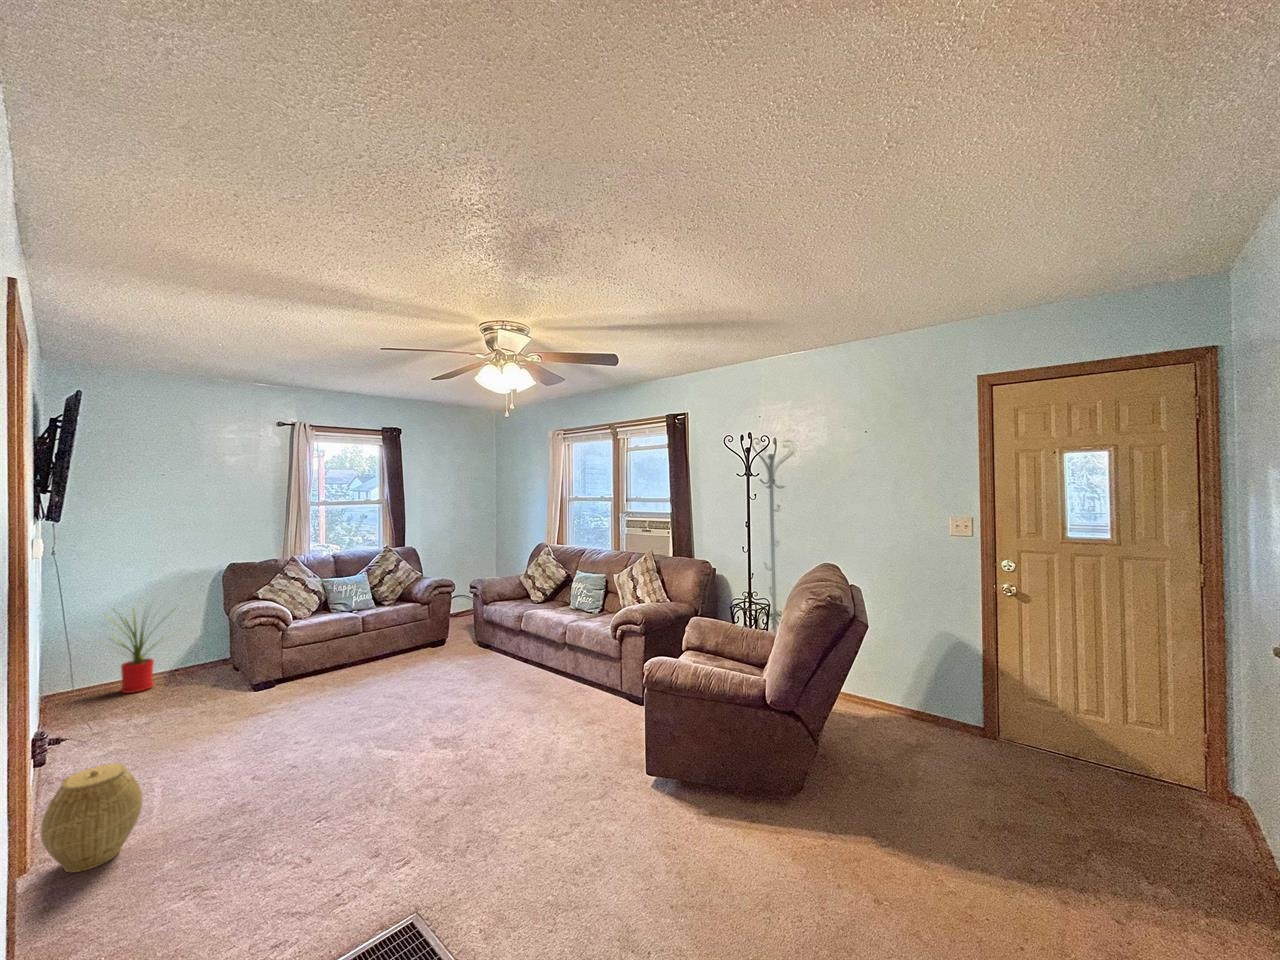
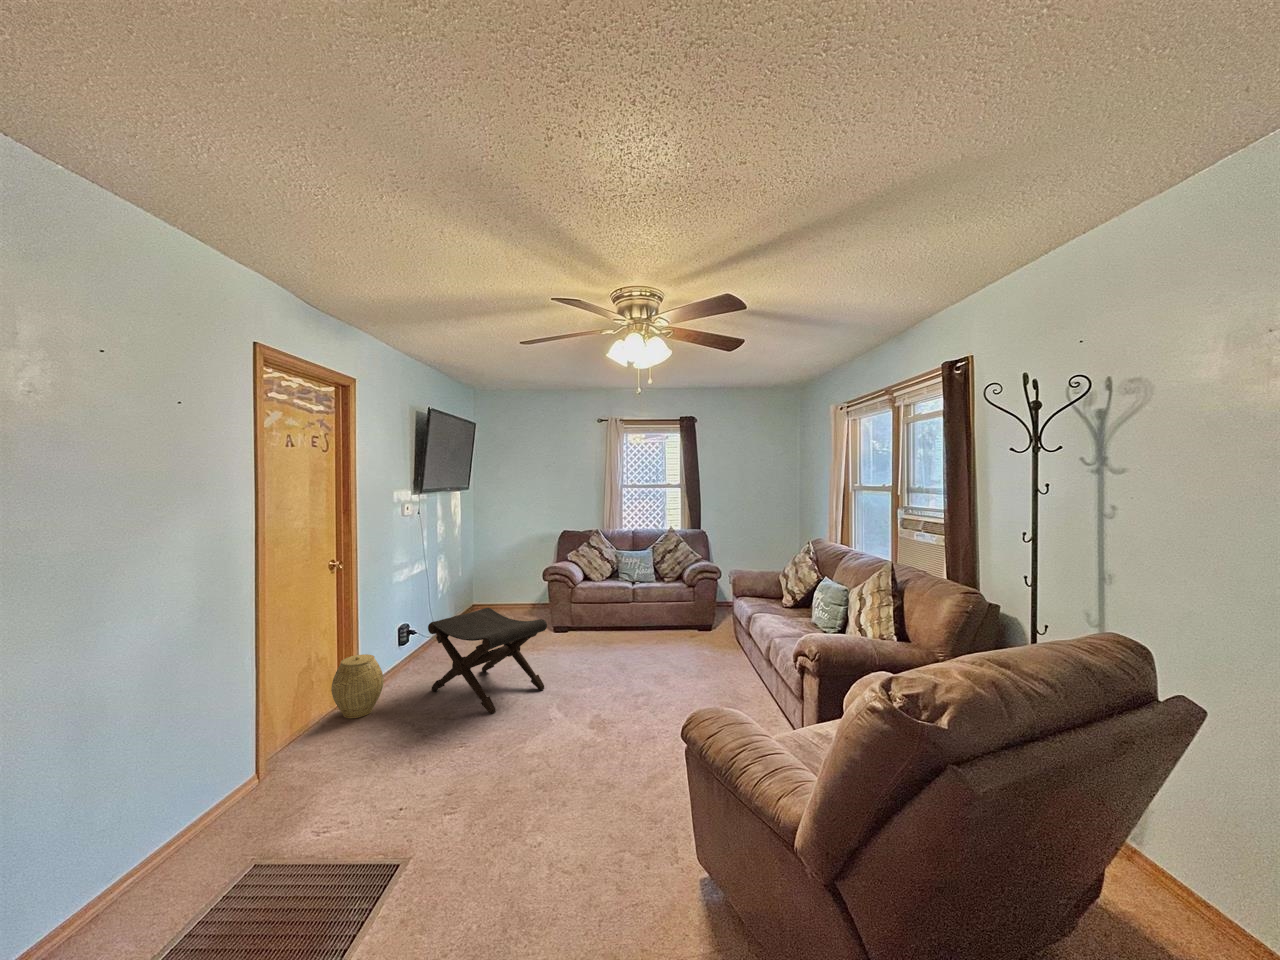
house plant: present [113,609,160,693] -> none [487,550,534,613]
footstool: none [180,656,354,793] -> present [428,608,547,714]

